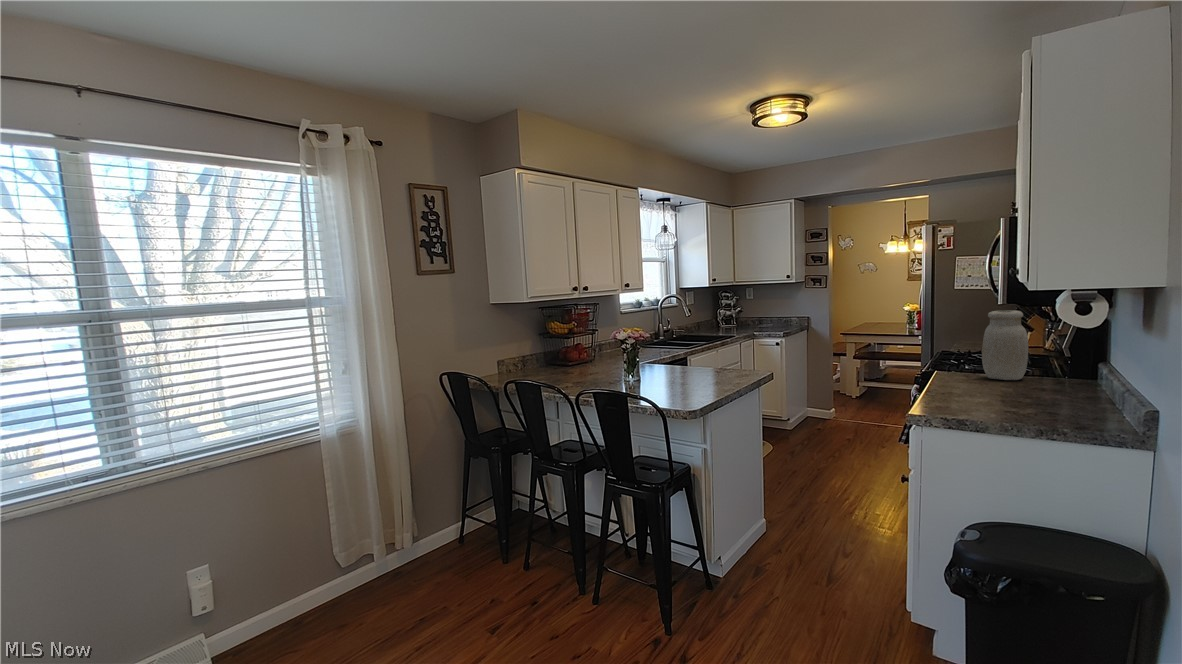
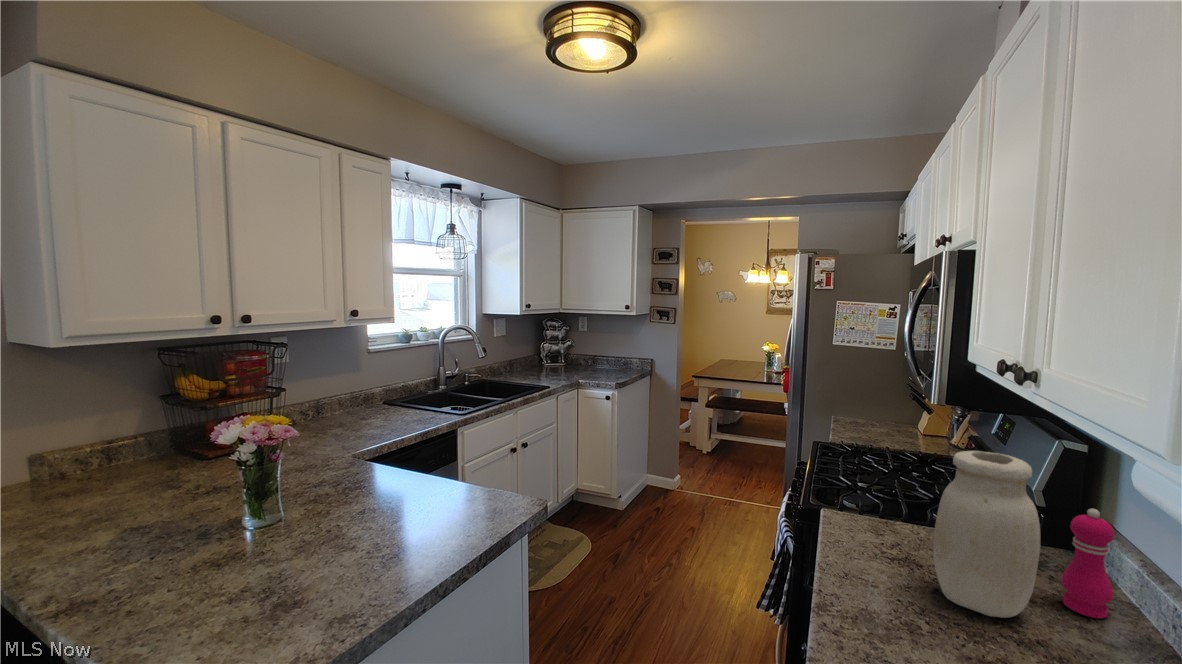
pepper mill: none [1047,332,1069,379] -> present [1061,509,1114,618]

